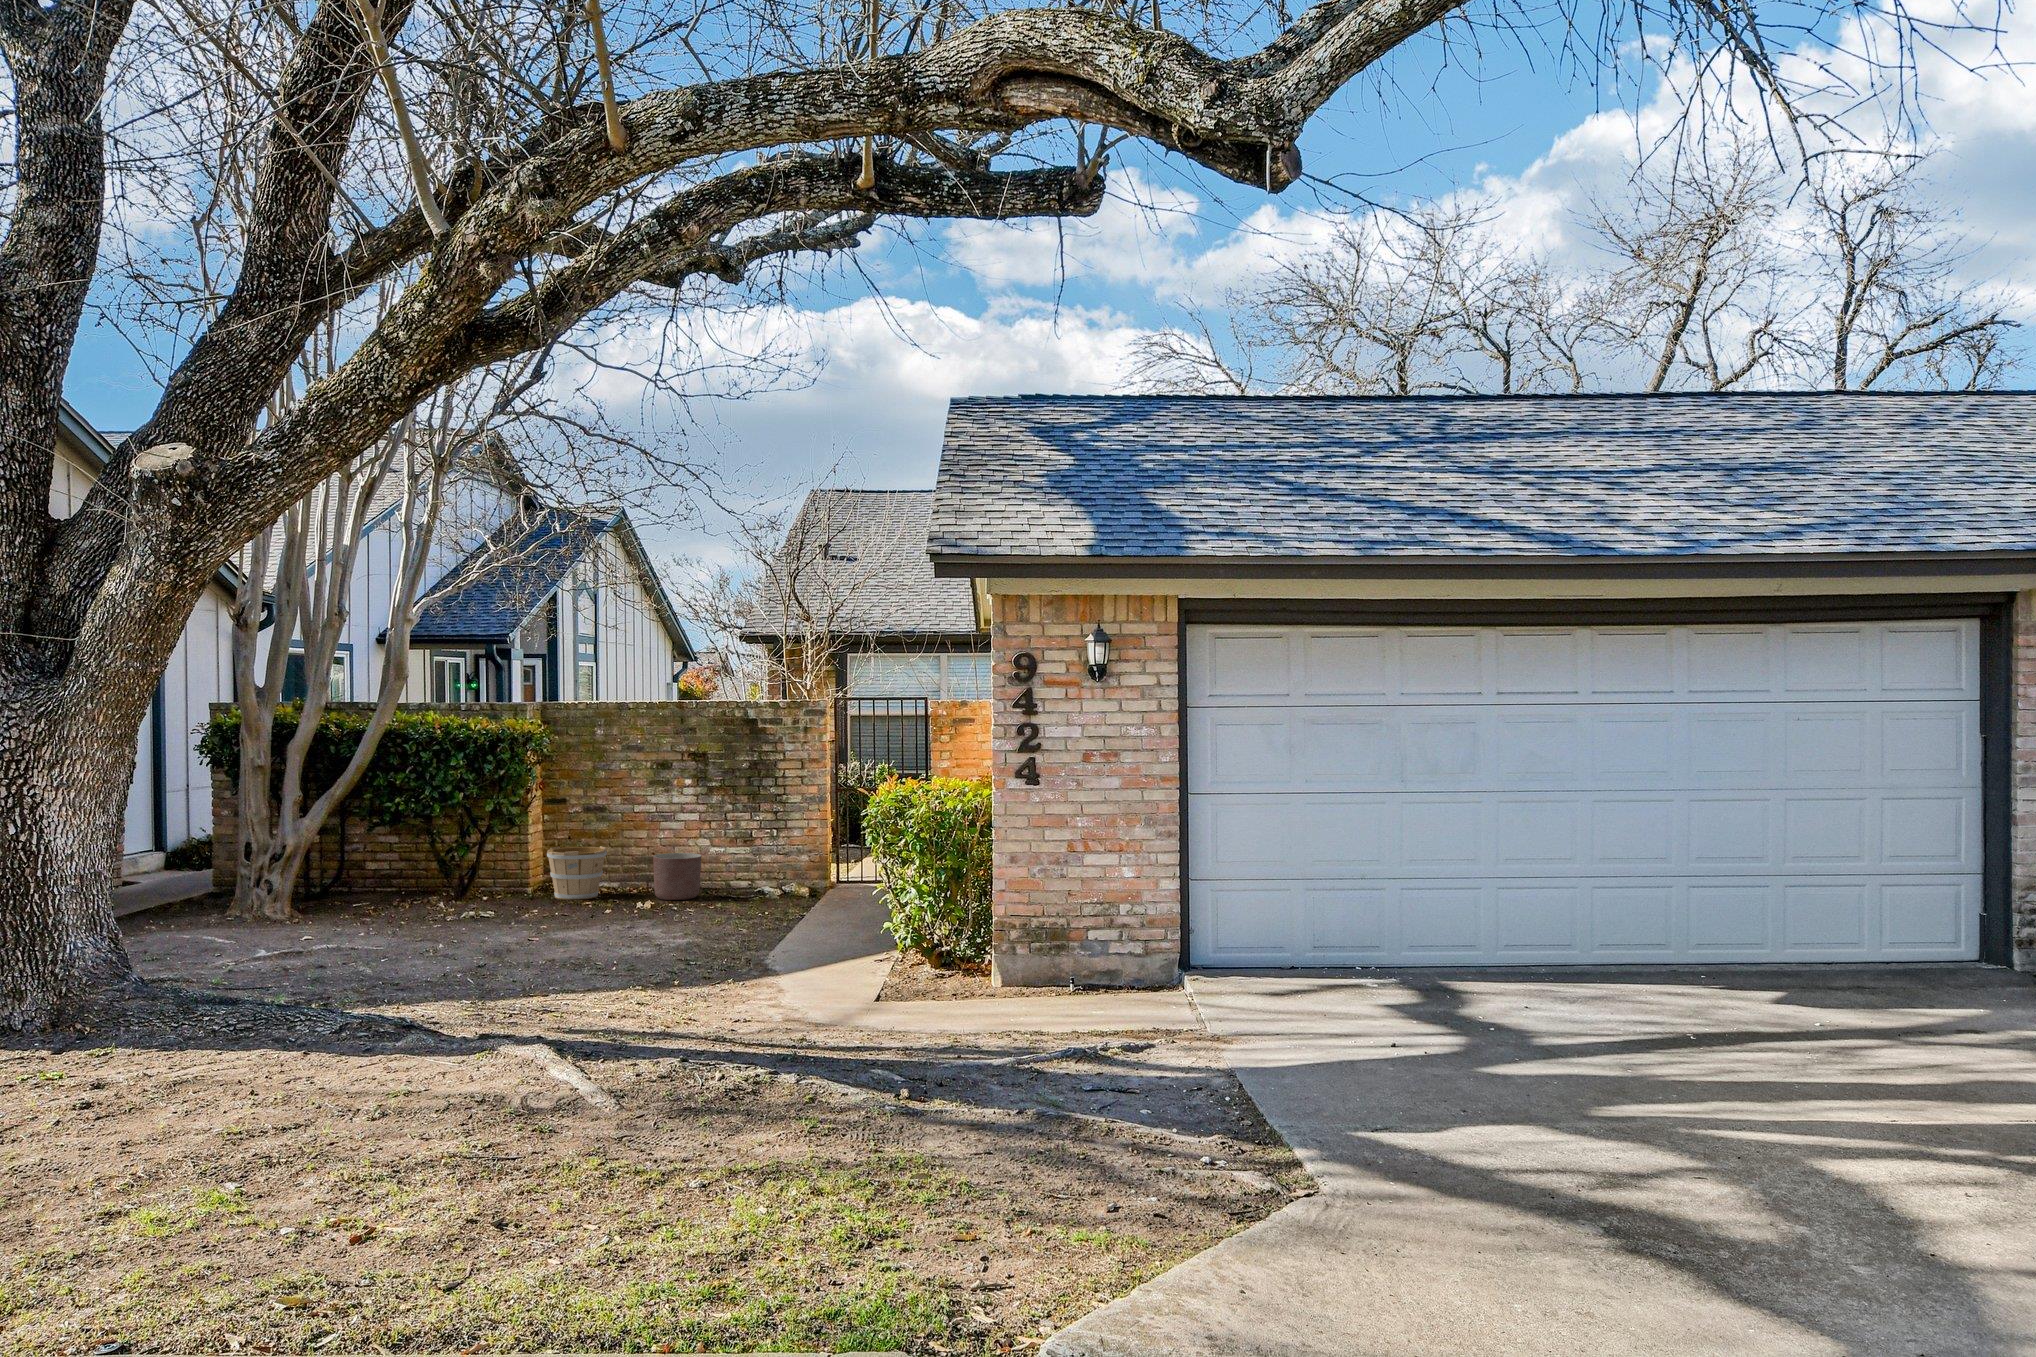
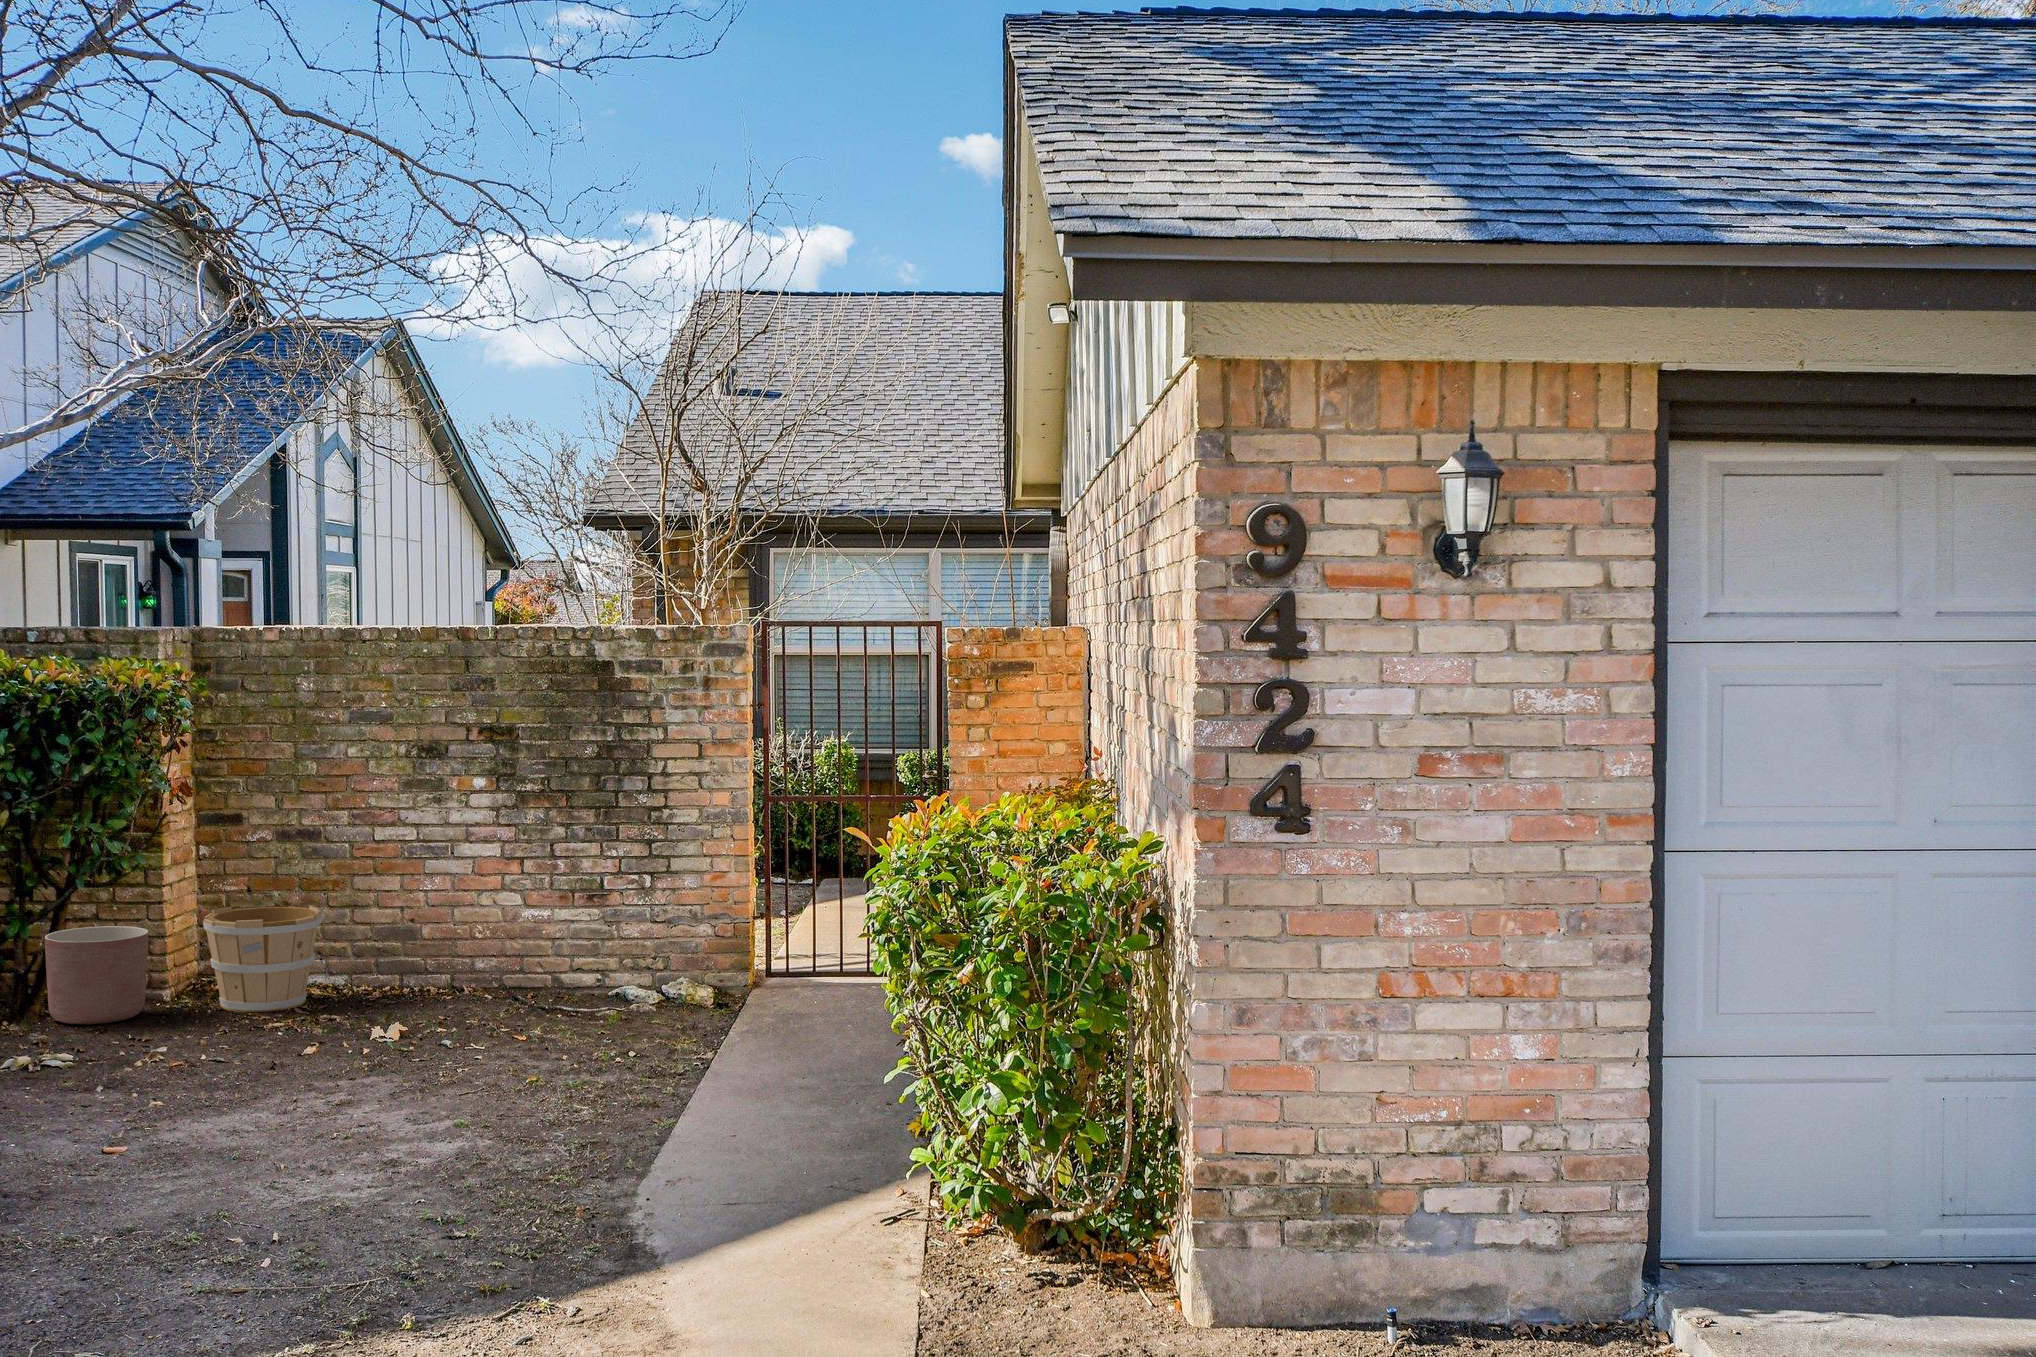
planter: present [653,853,701,900] -> present [45,926,149,1024]

